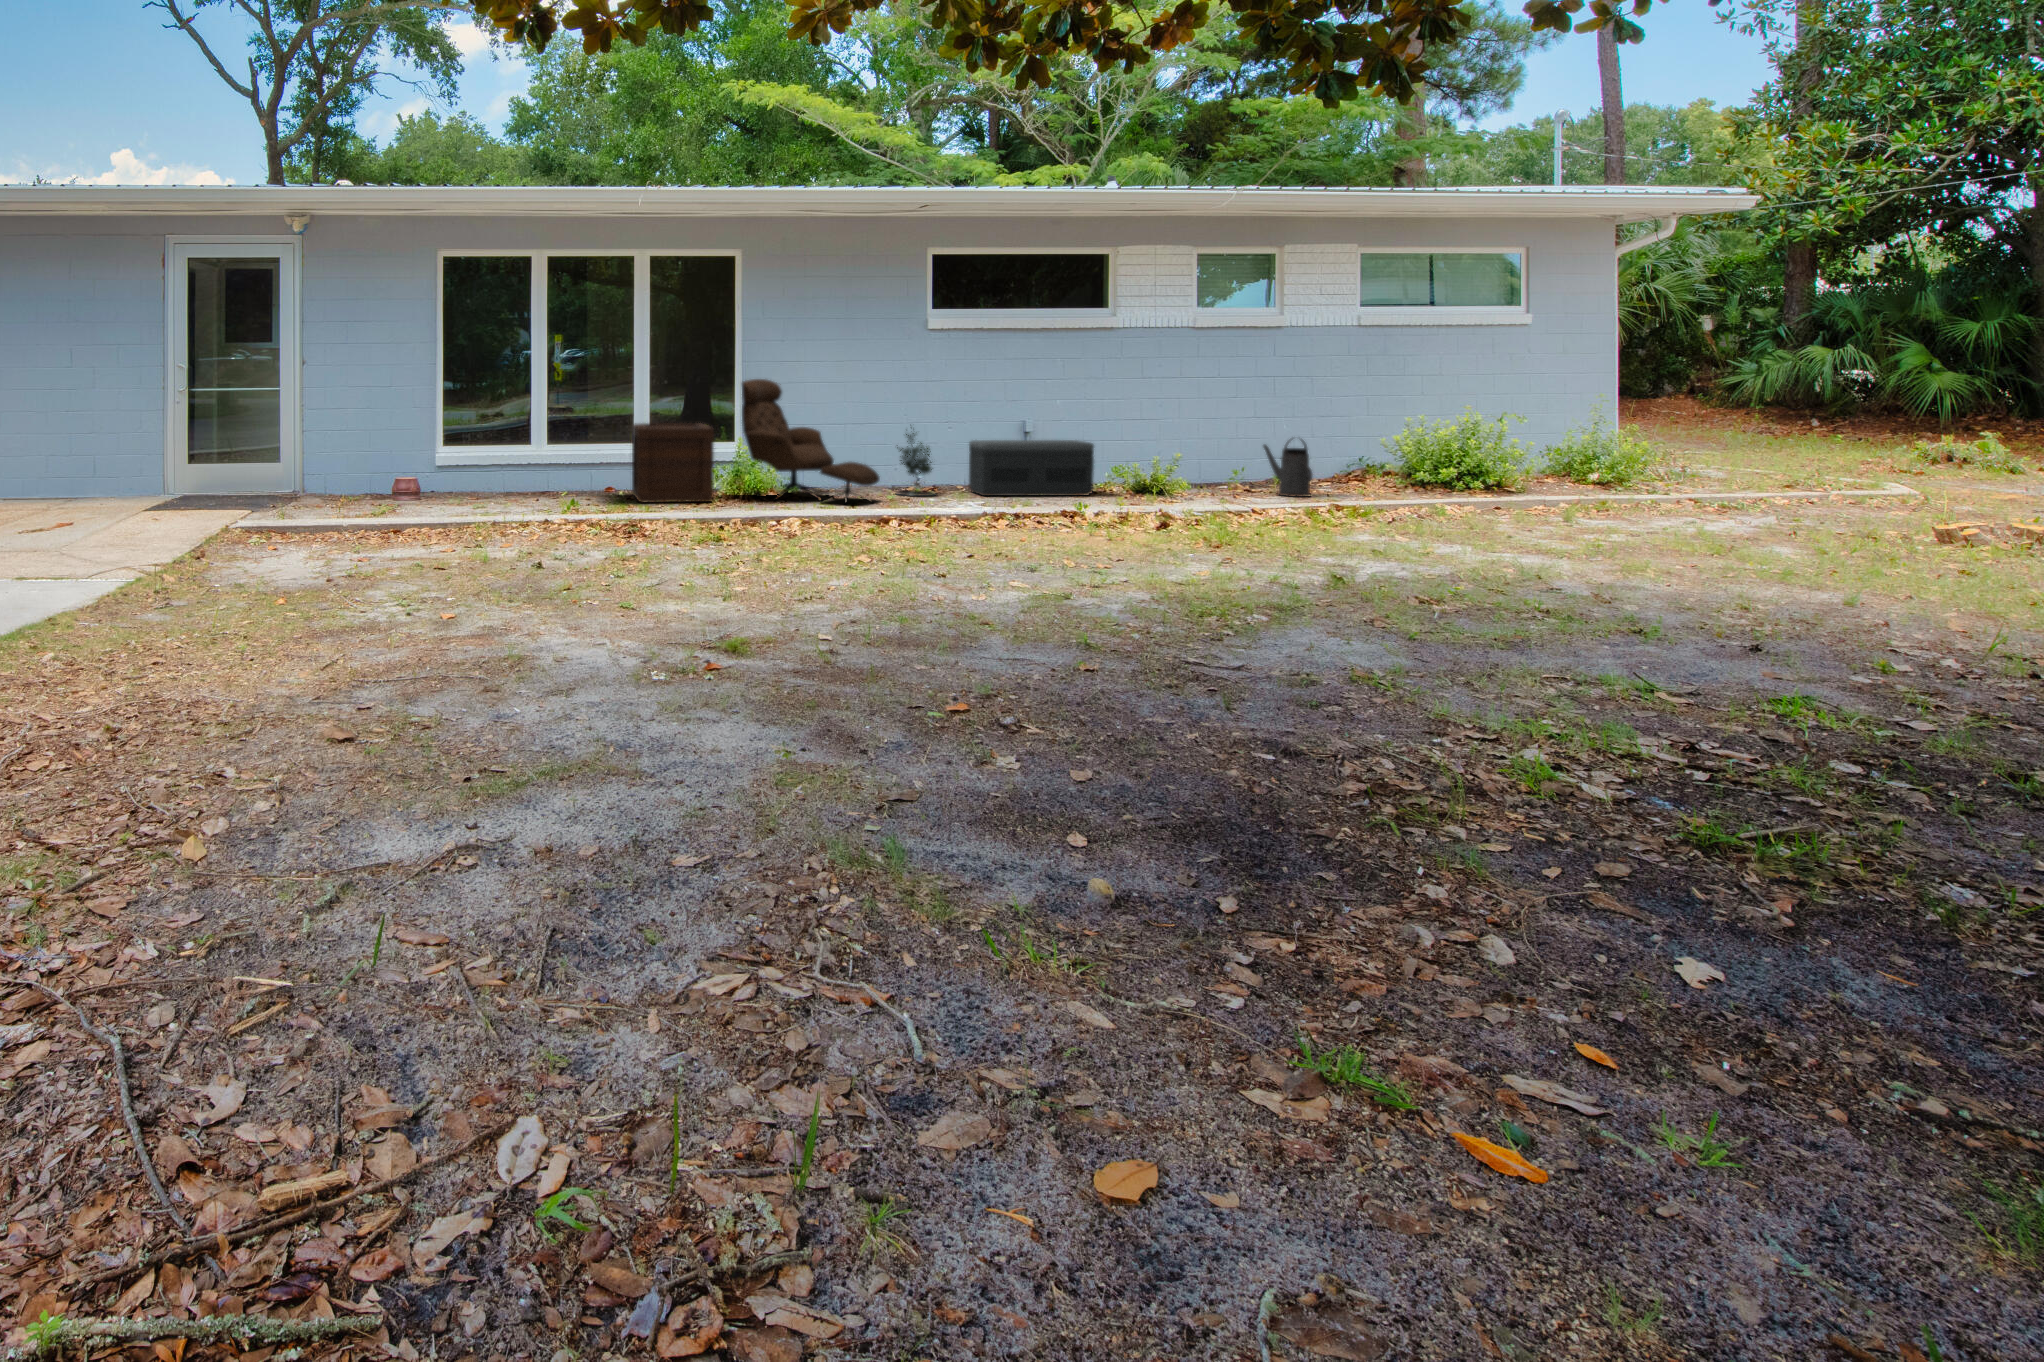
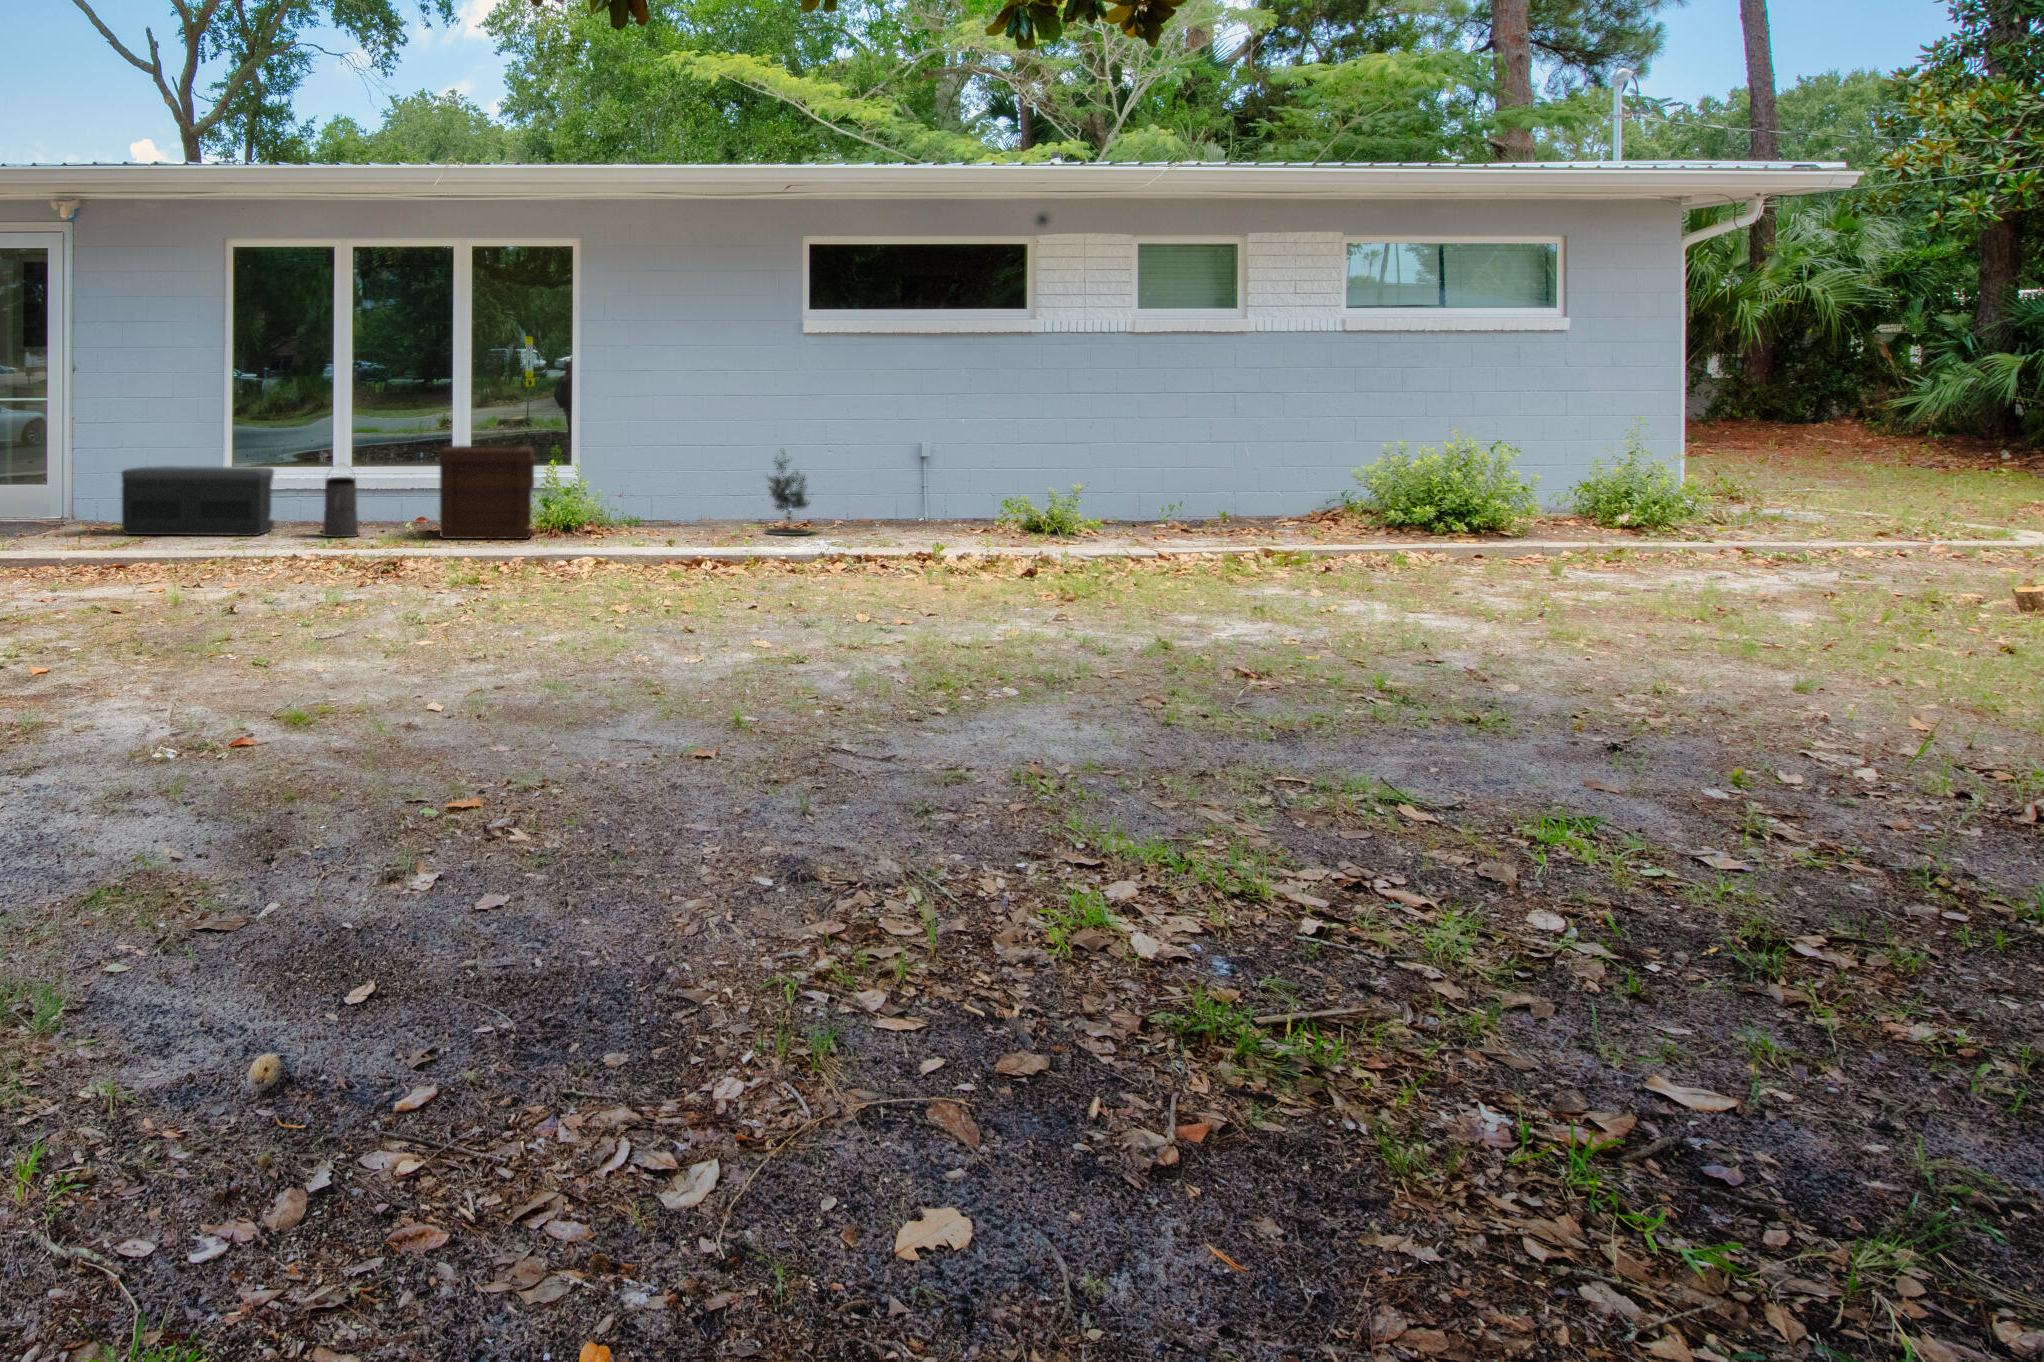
lounge chair: present [742,379,880,503] -> none [574,394,732,543]
storage bench: present [969,440,1094,496] -> present [121,466,274,536]
watering can: present [1263,440,1312,497] -> present [322,476,360,537]

